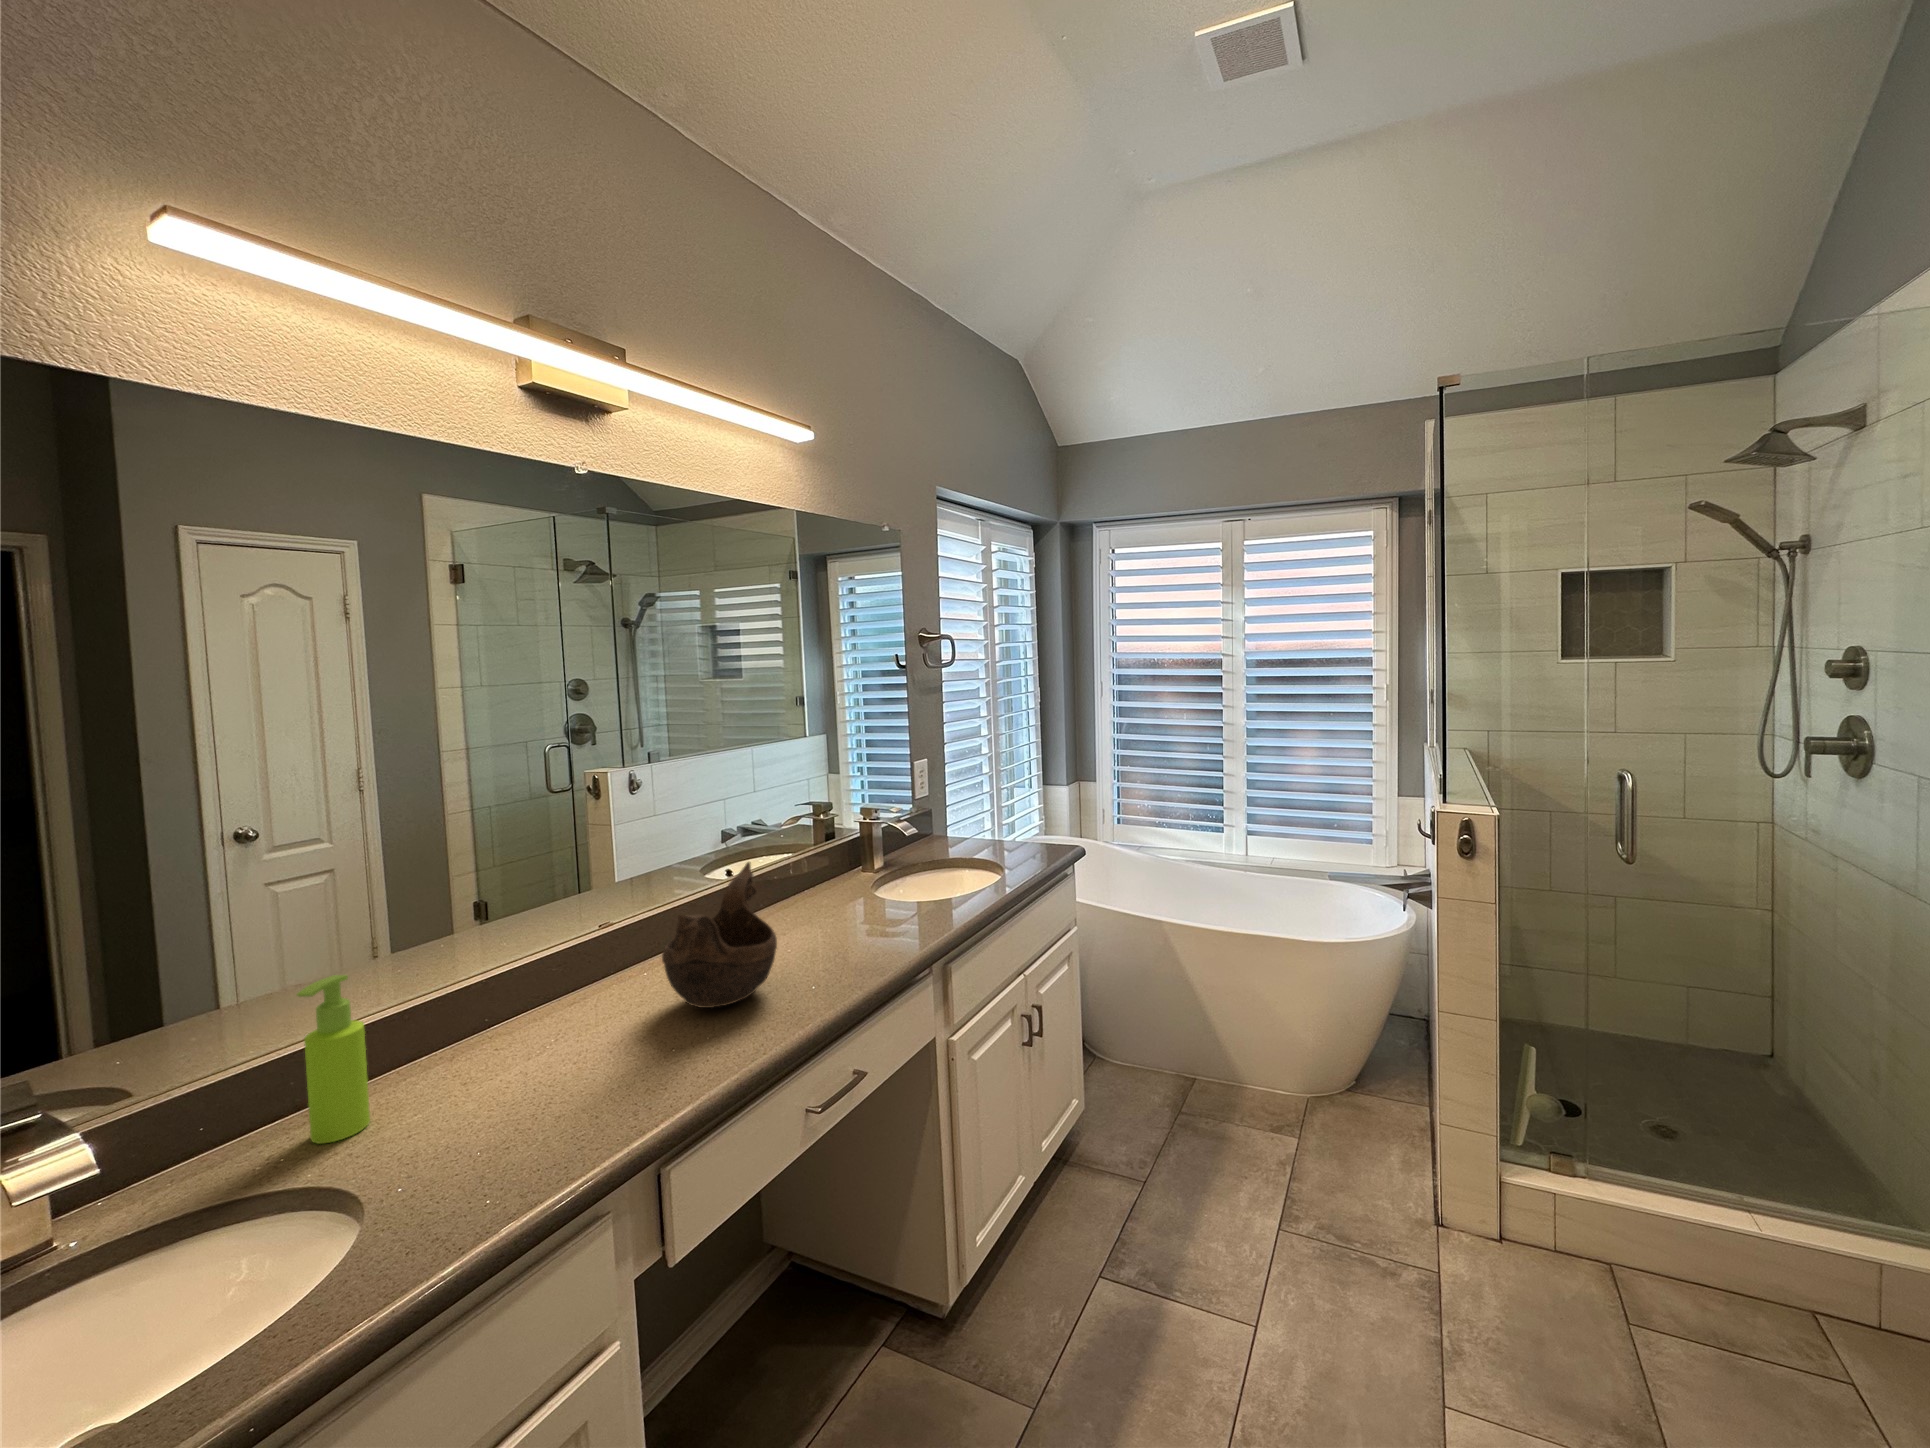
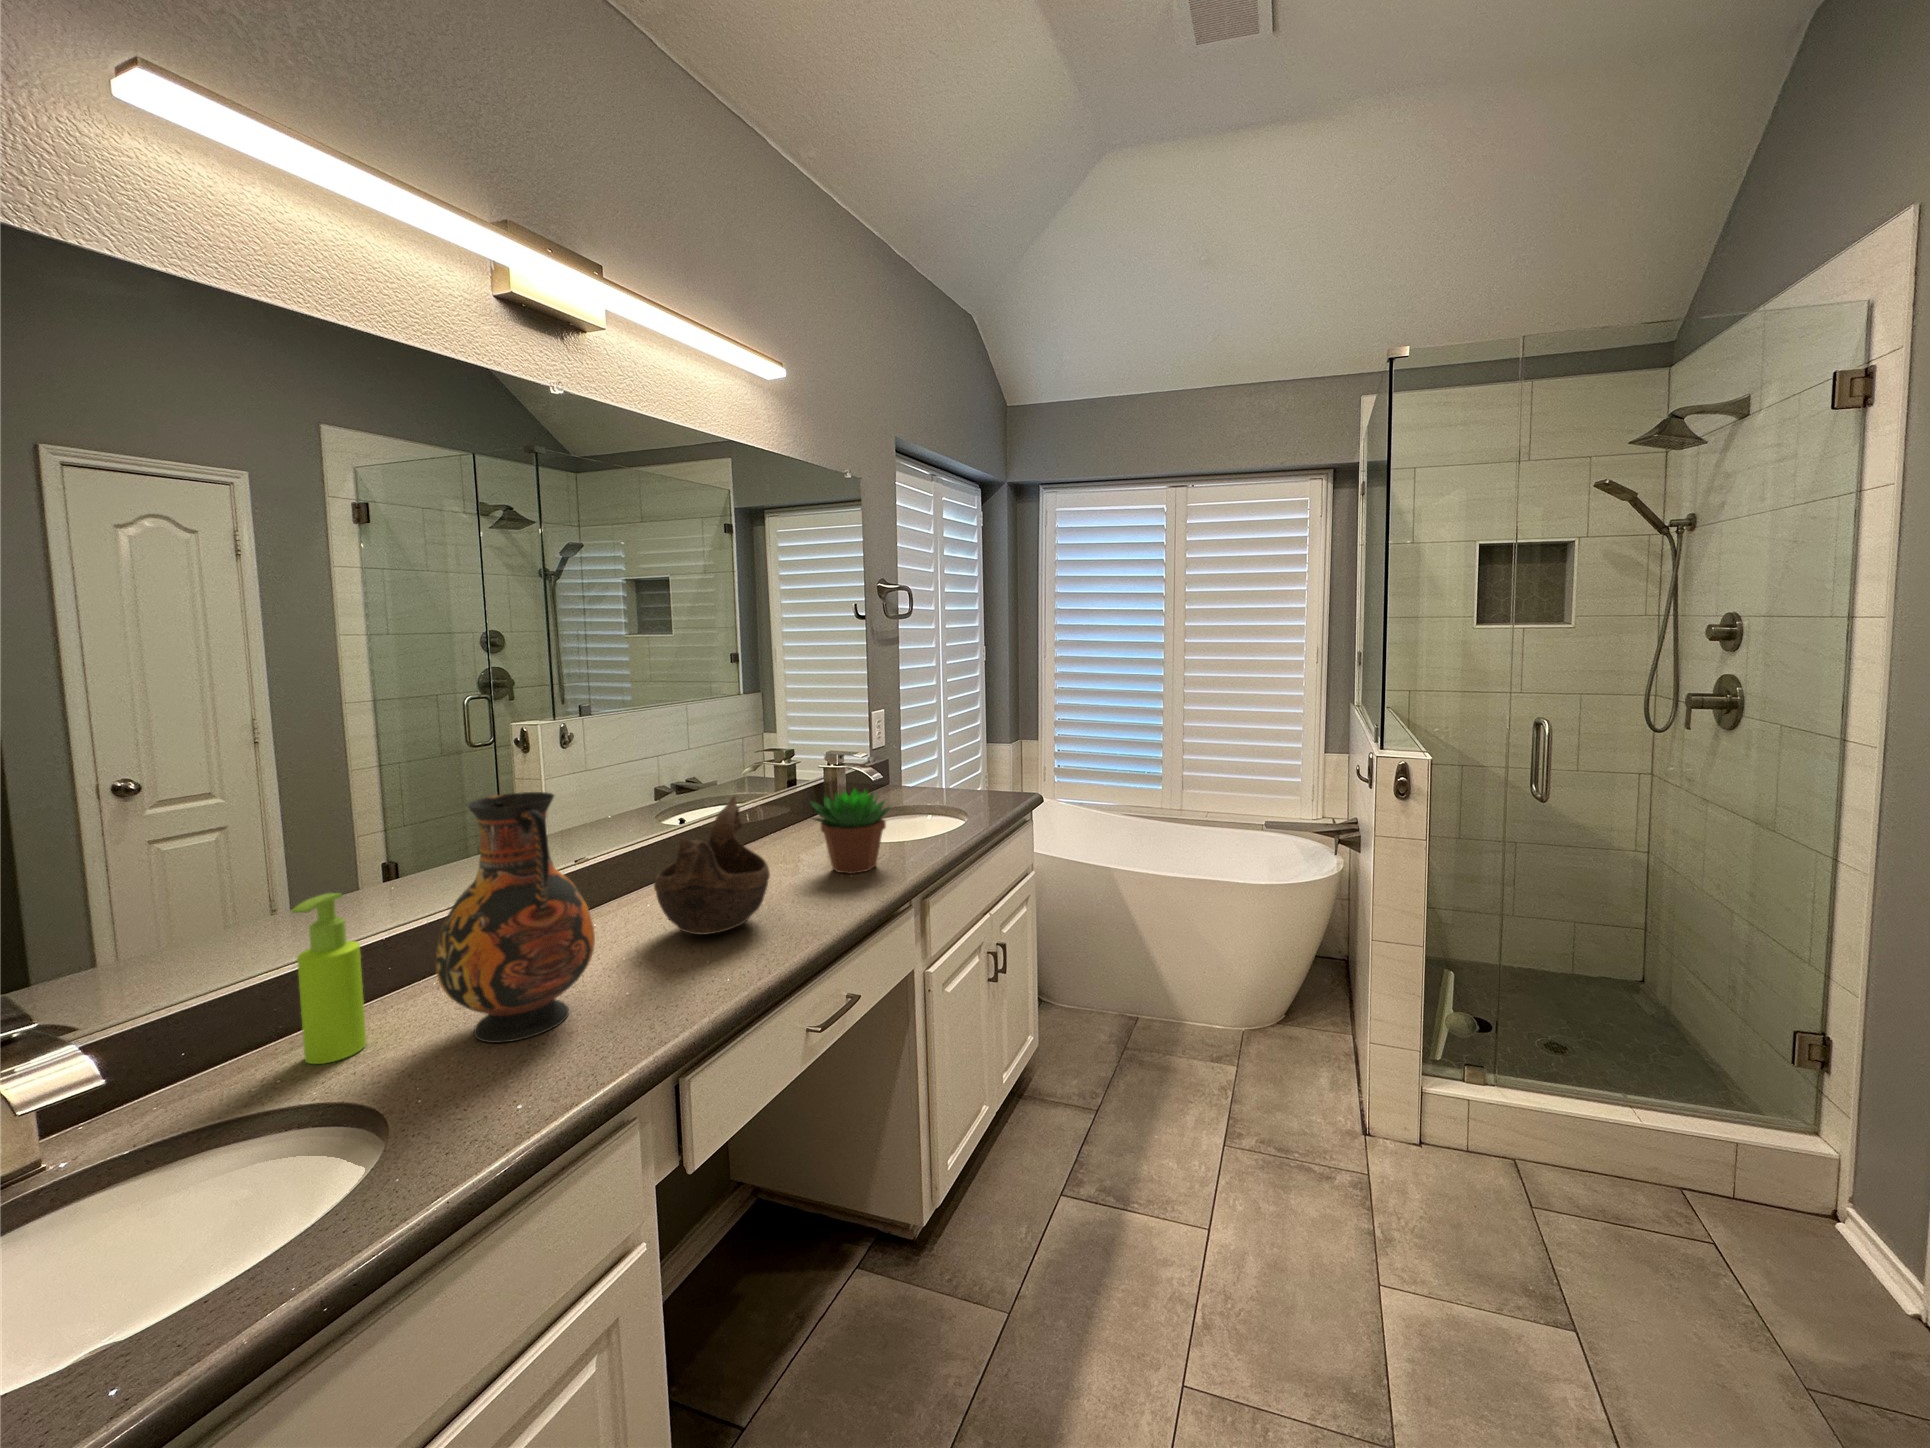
succulent plant: none [829,848,911,938] -> present [811,789,890,874]
vase: none [430,874,587,1127] -> present [436,792,595,1043]

